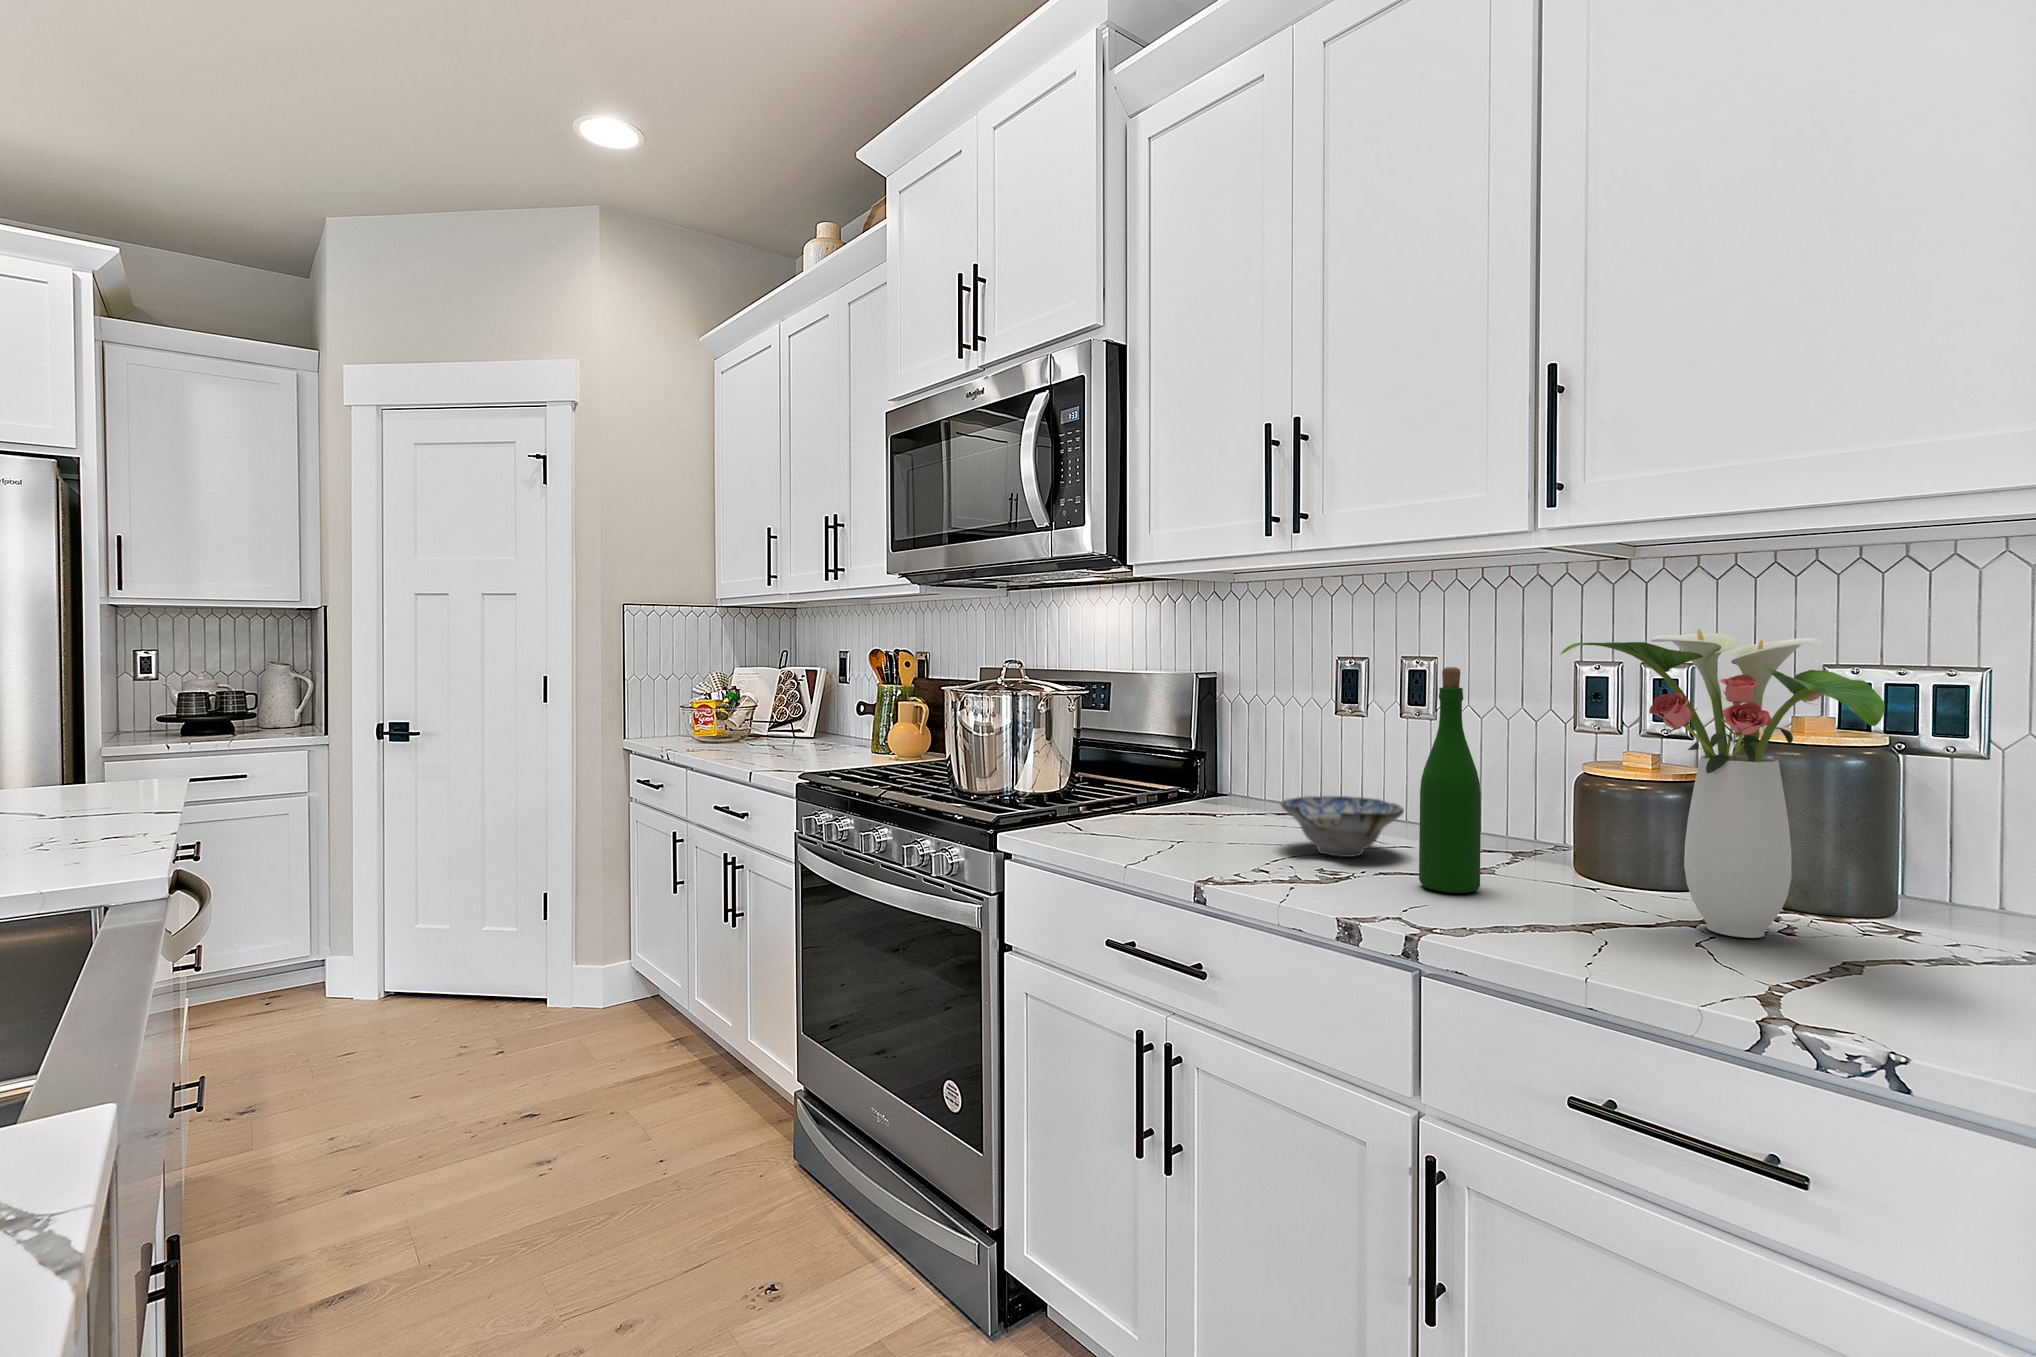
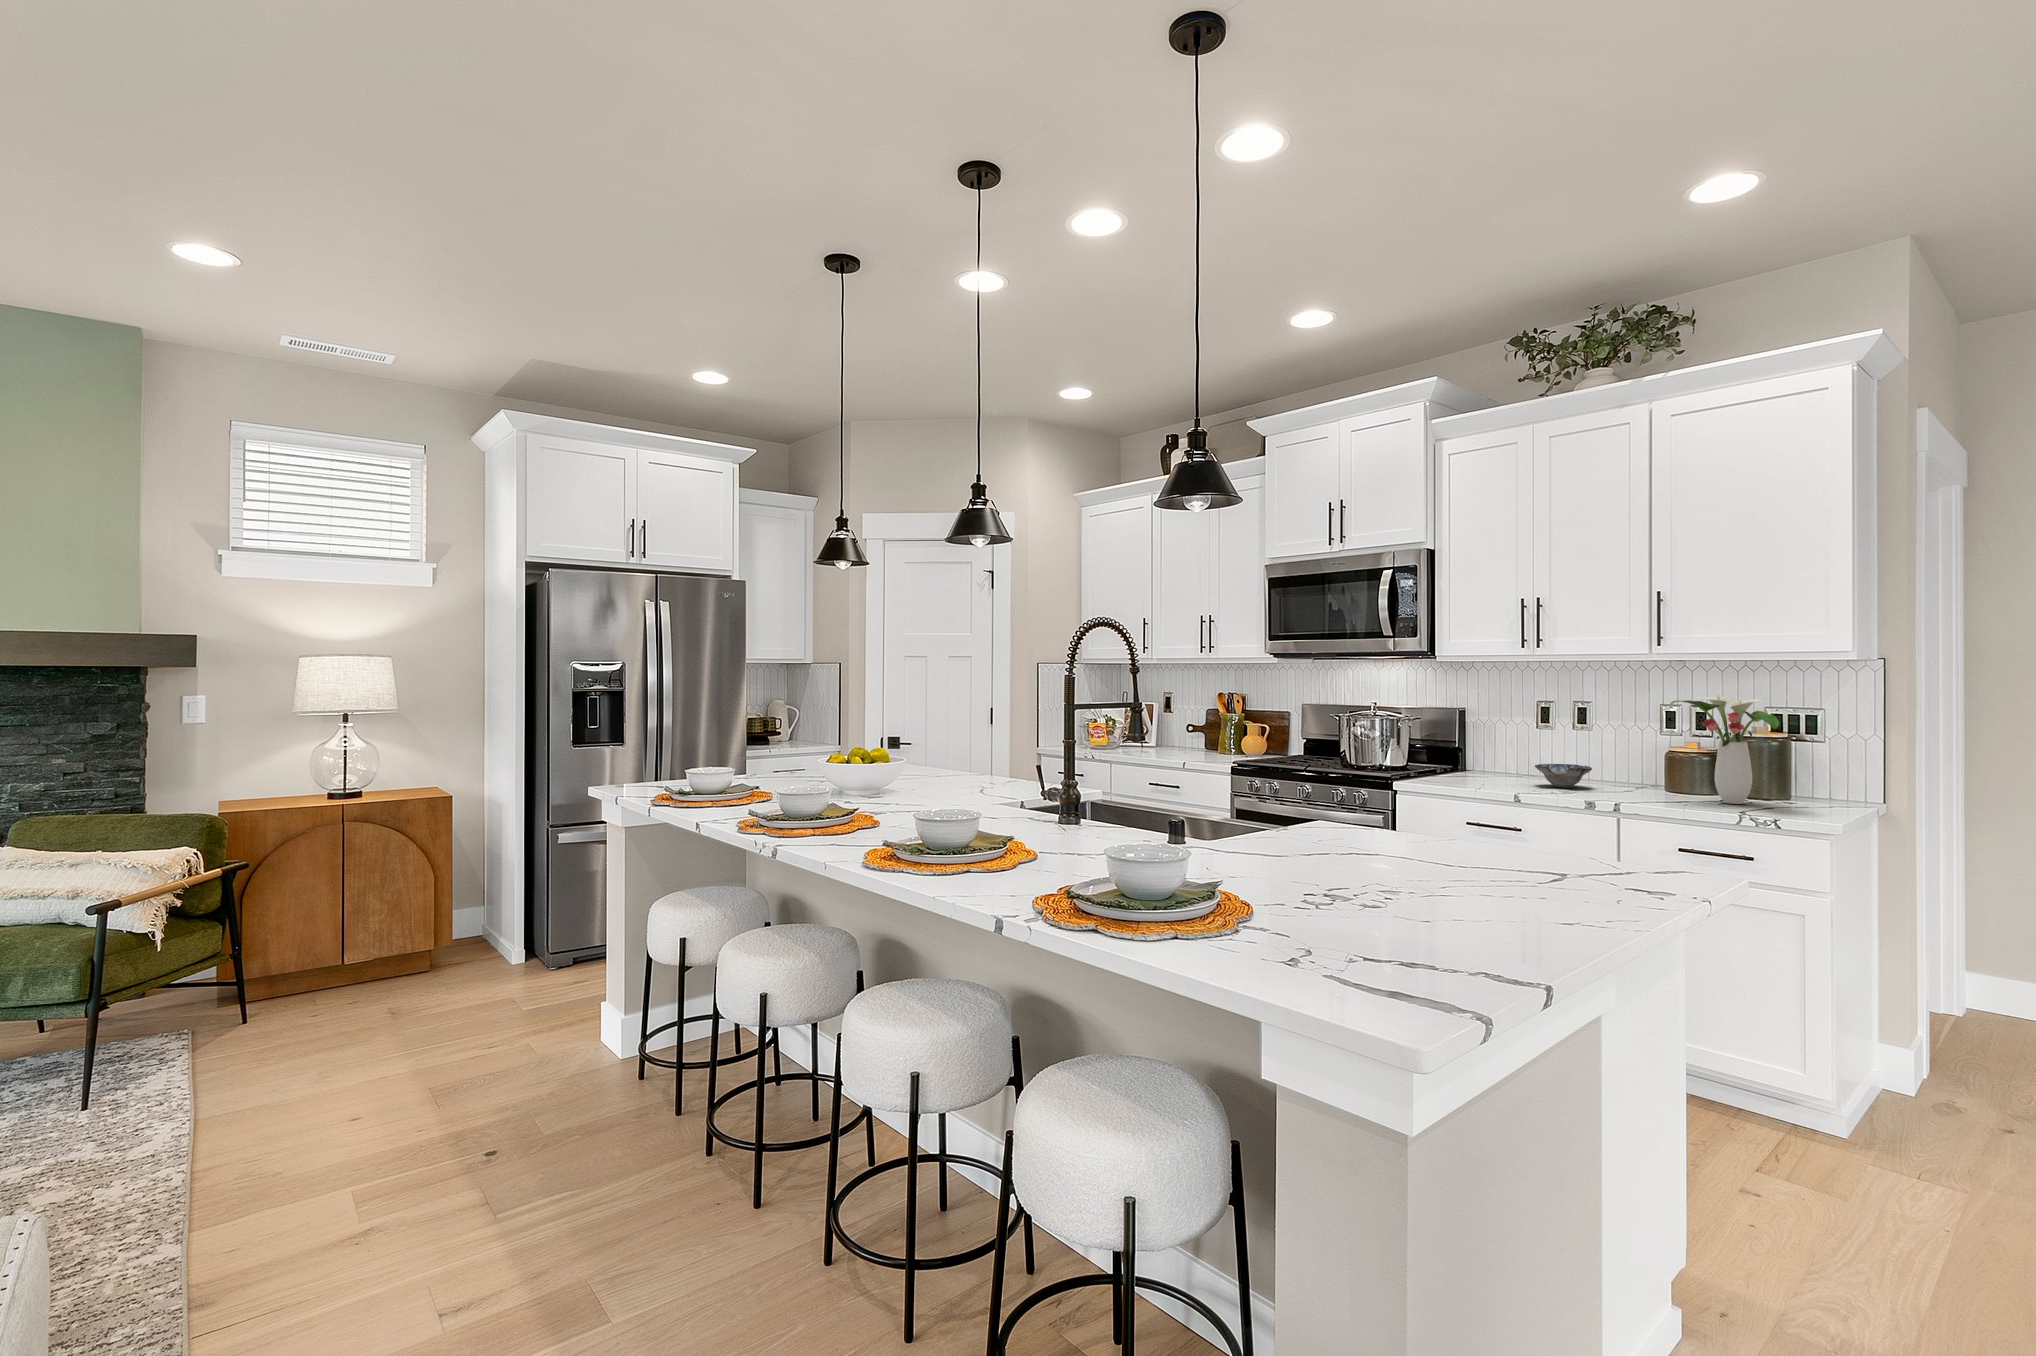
wine bottle: present [1419,667,1481,893] -> none [1608,709,1634,796]

